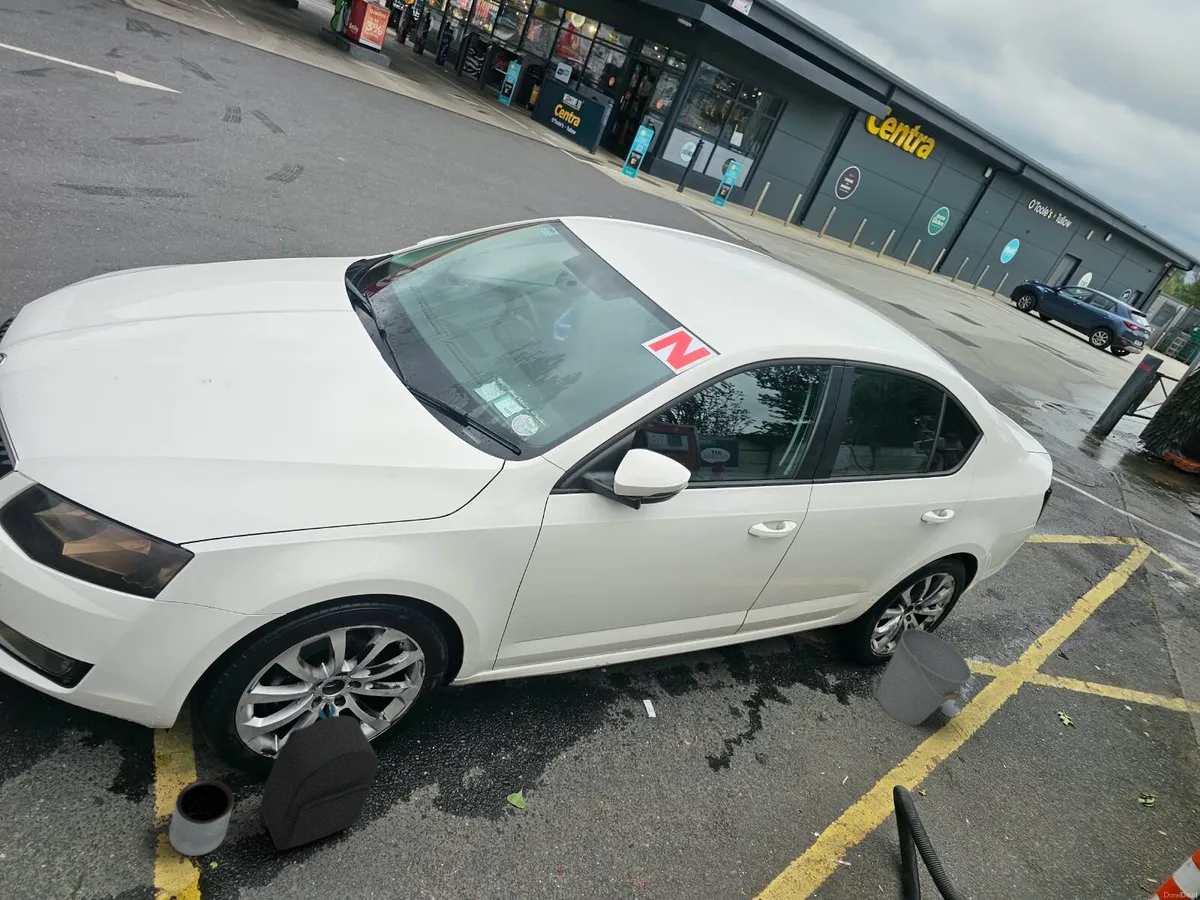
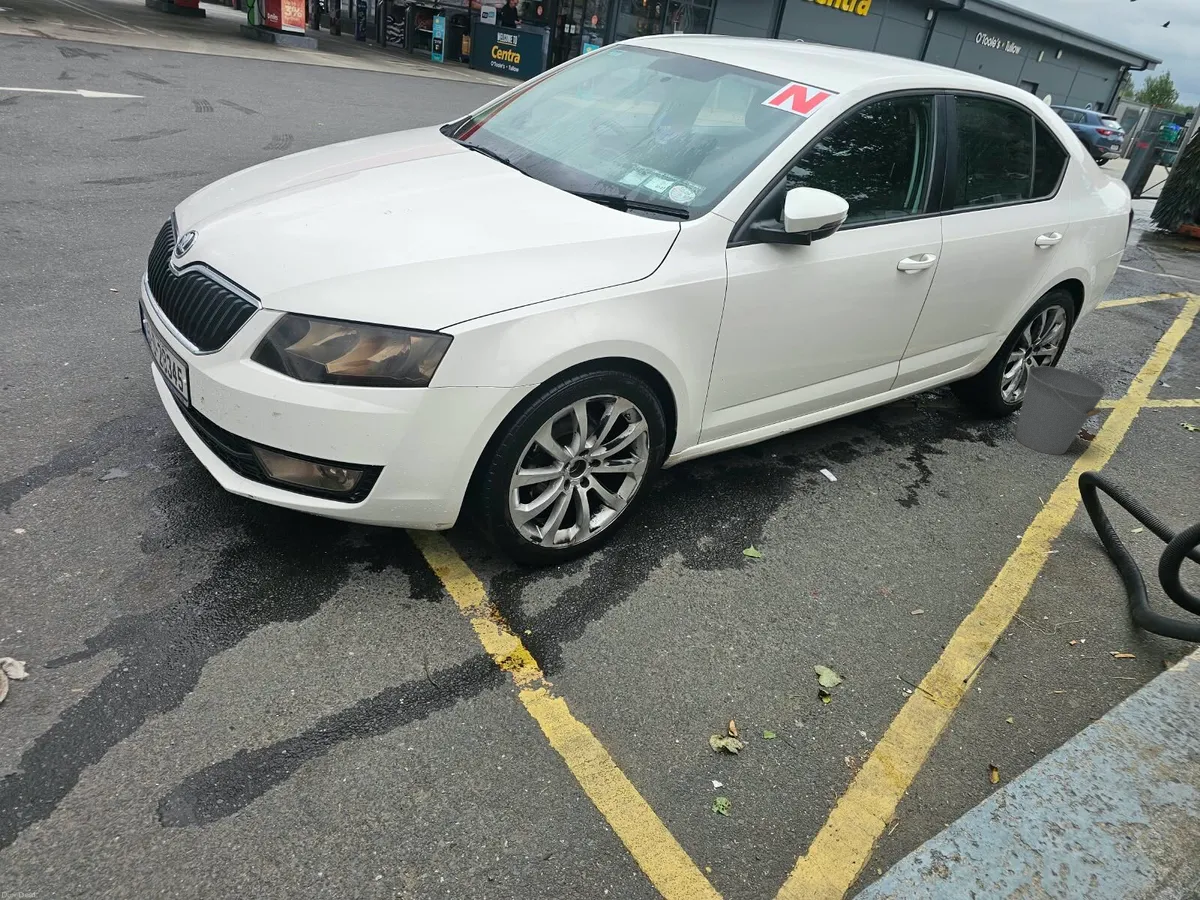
backpack: present [260,701,378,850] -> none [541,469,644,613]
planter: present [169,779,234,856] -> none [478,563,531,629]

